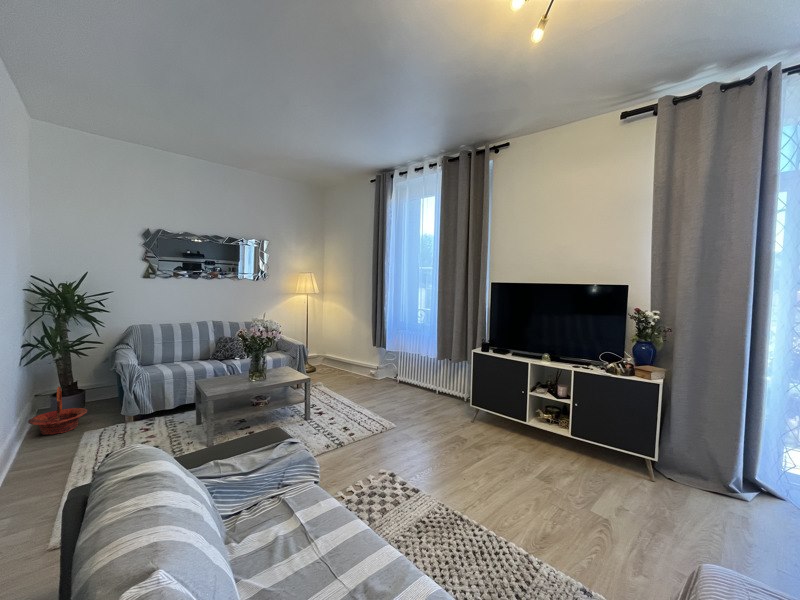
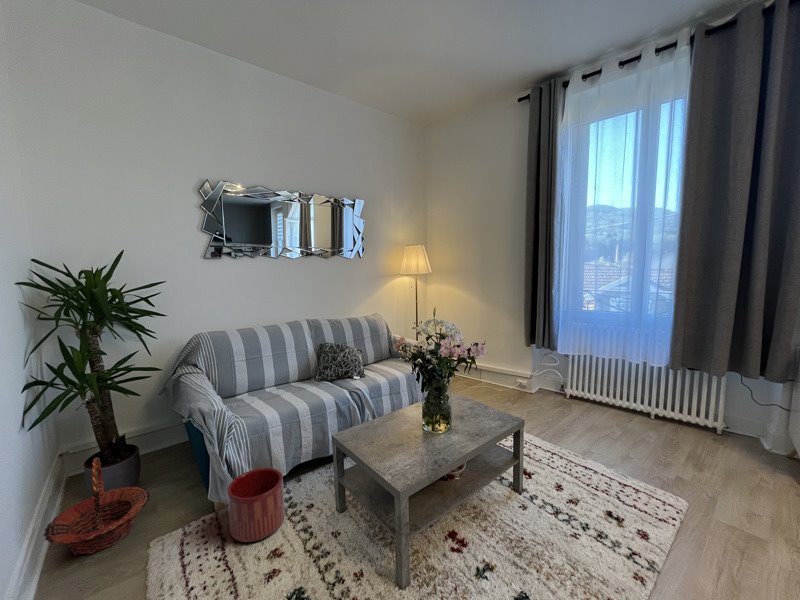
planter: none [131,399,165,433] -> present [227,468,285,542]

